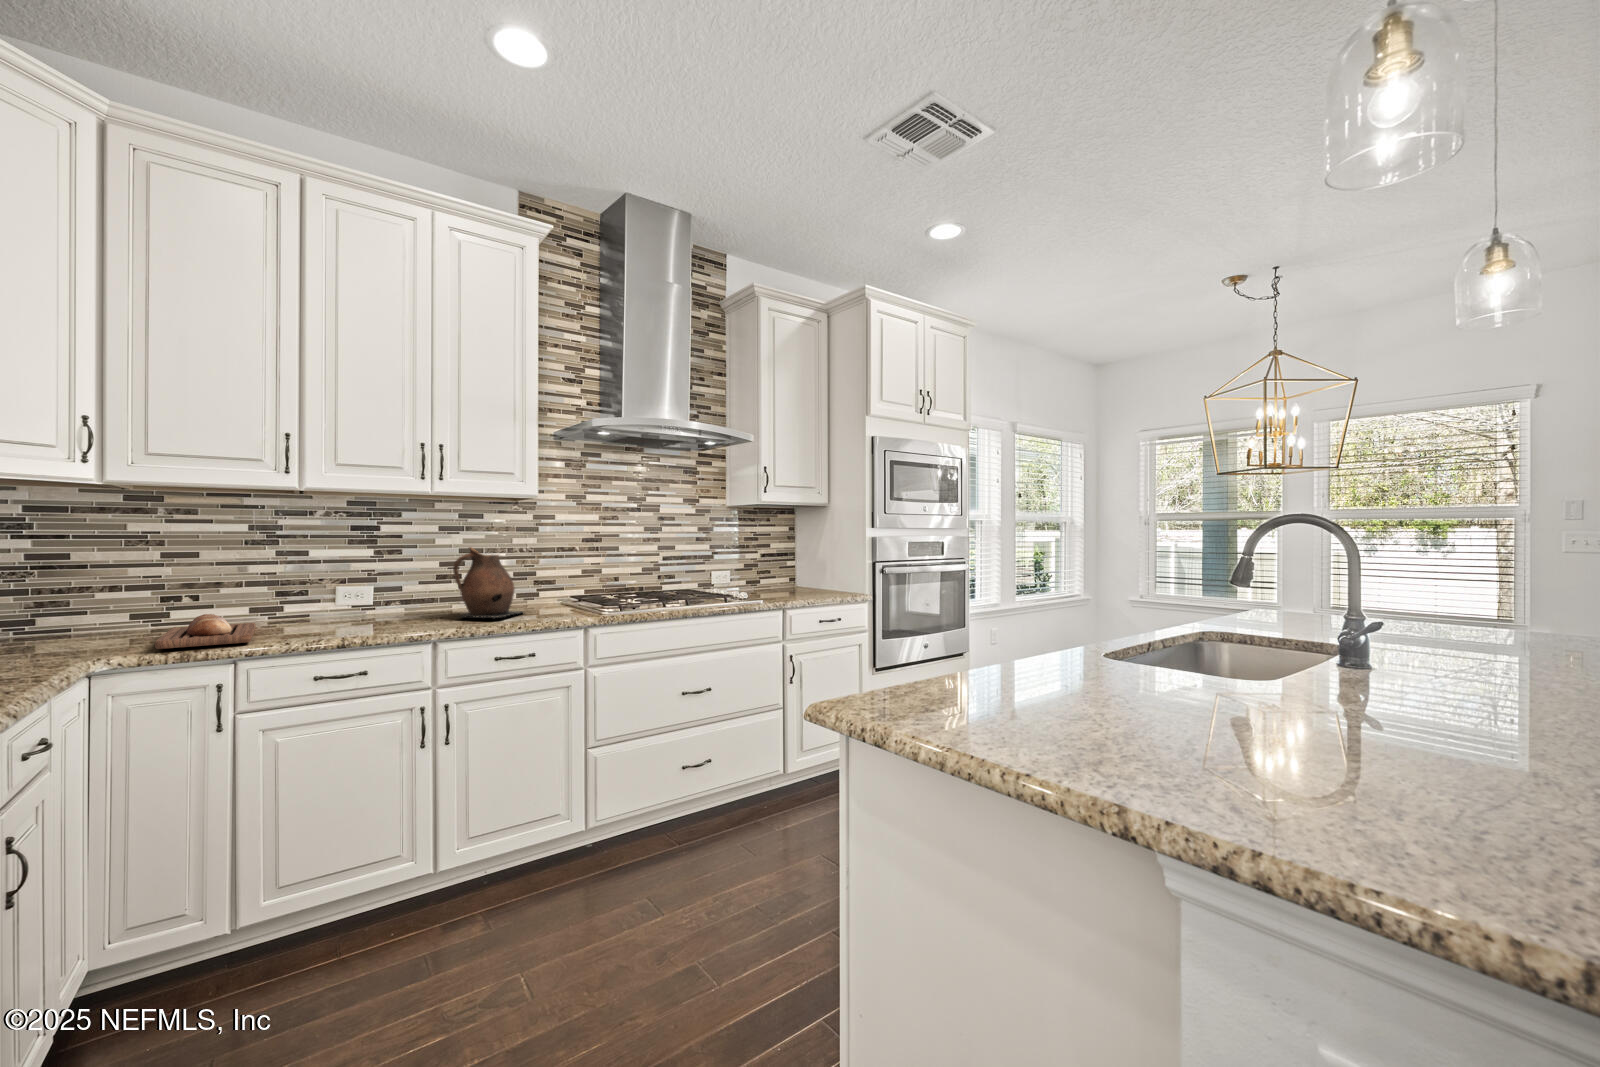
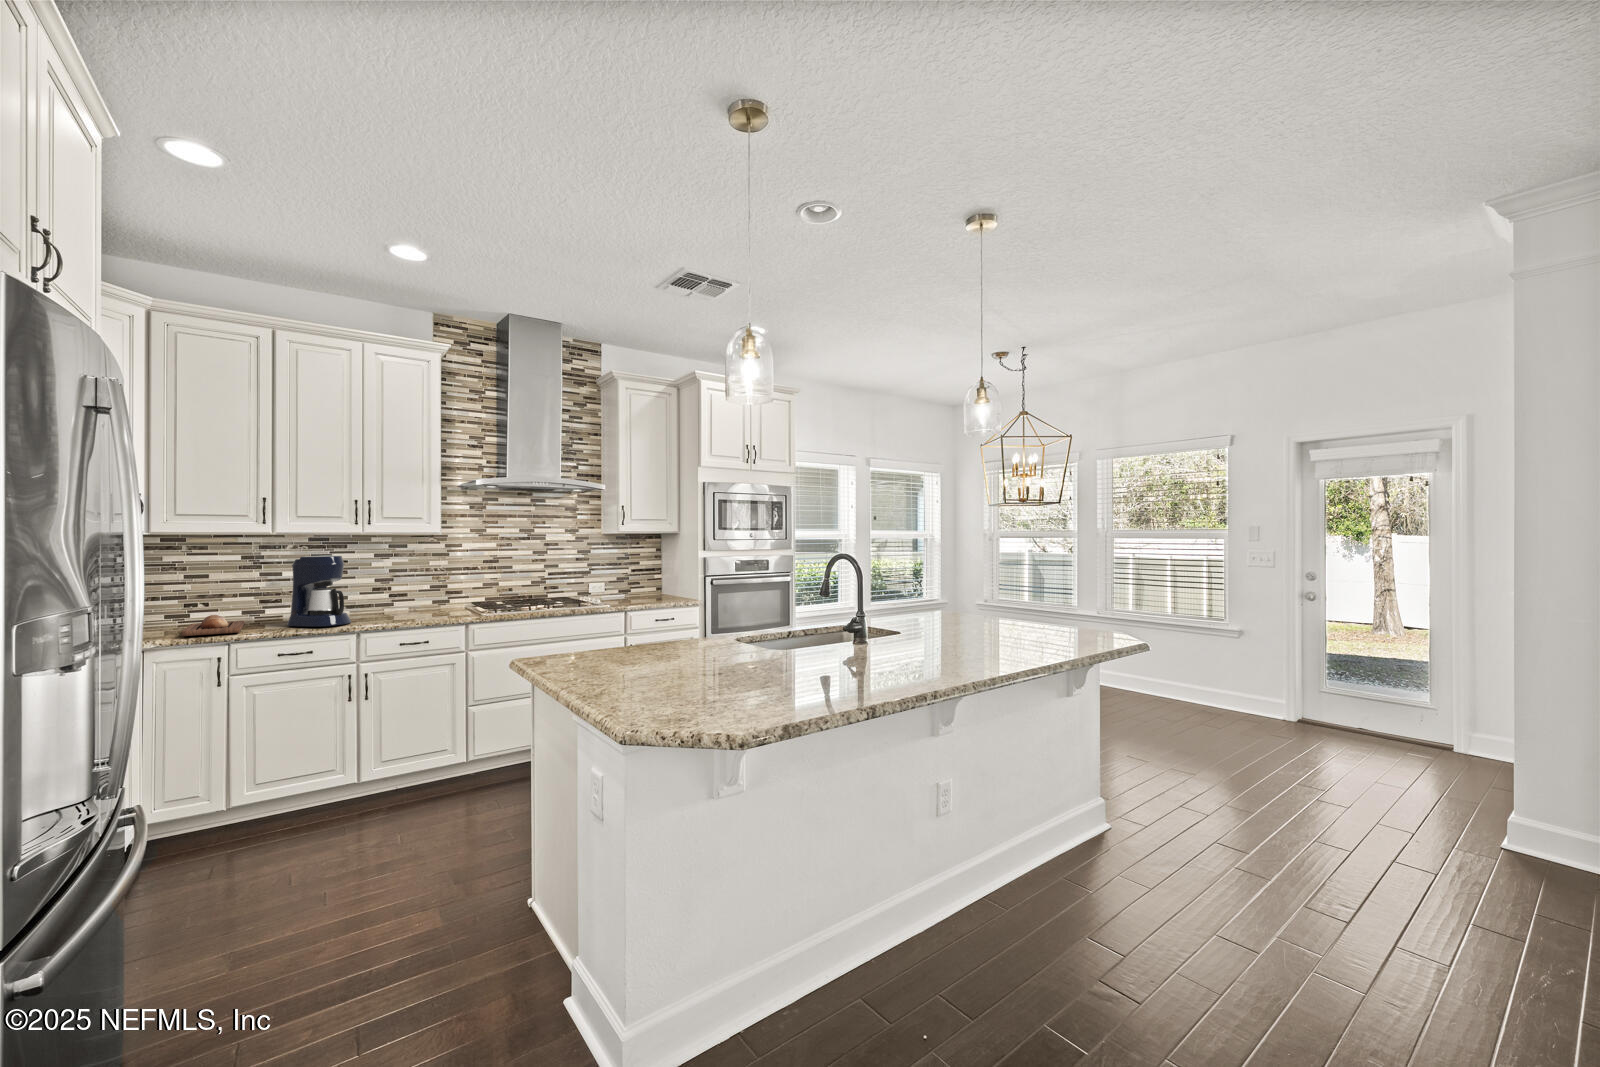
coffee maker: none [324,523,420,632] -> present [287,556,351,627]
ceramic pitcher: present [453,547,523,618] -> none [377,570,429,618]

